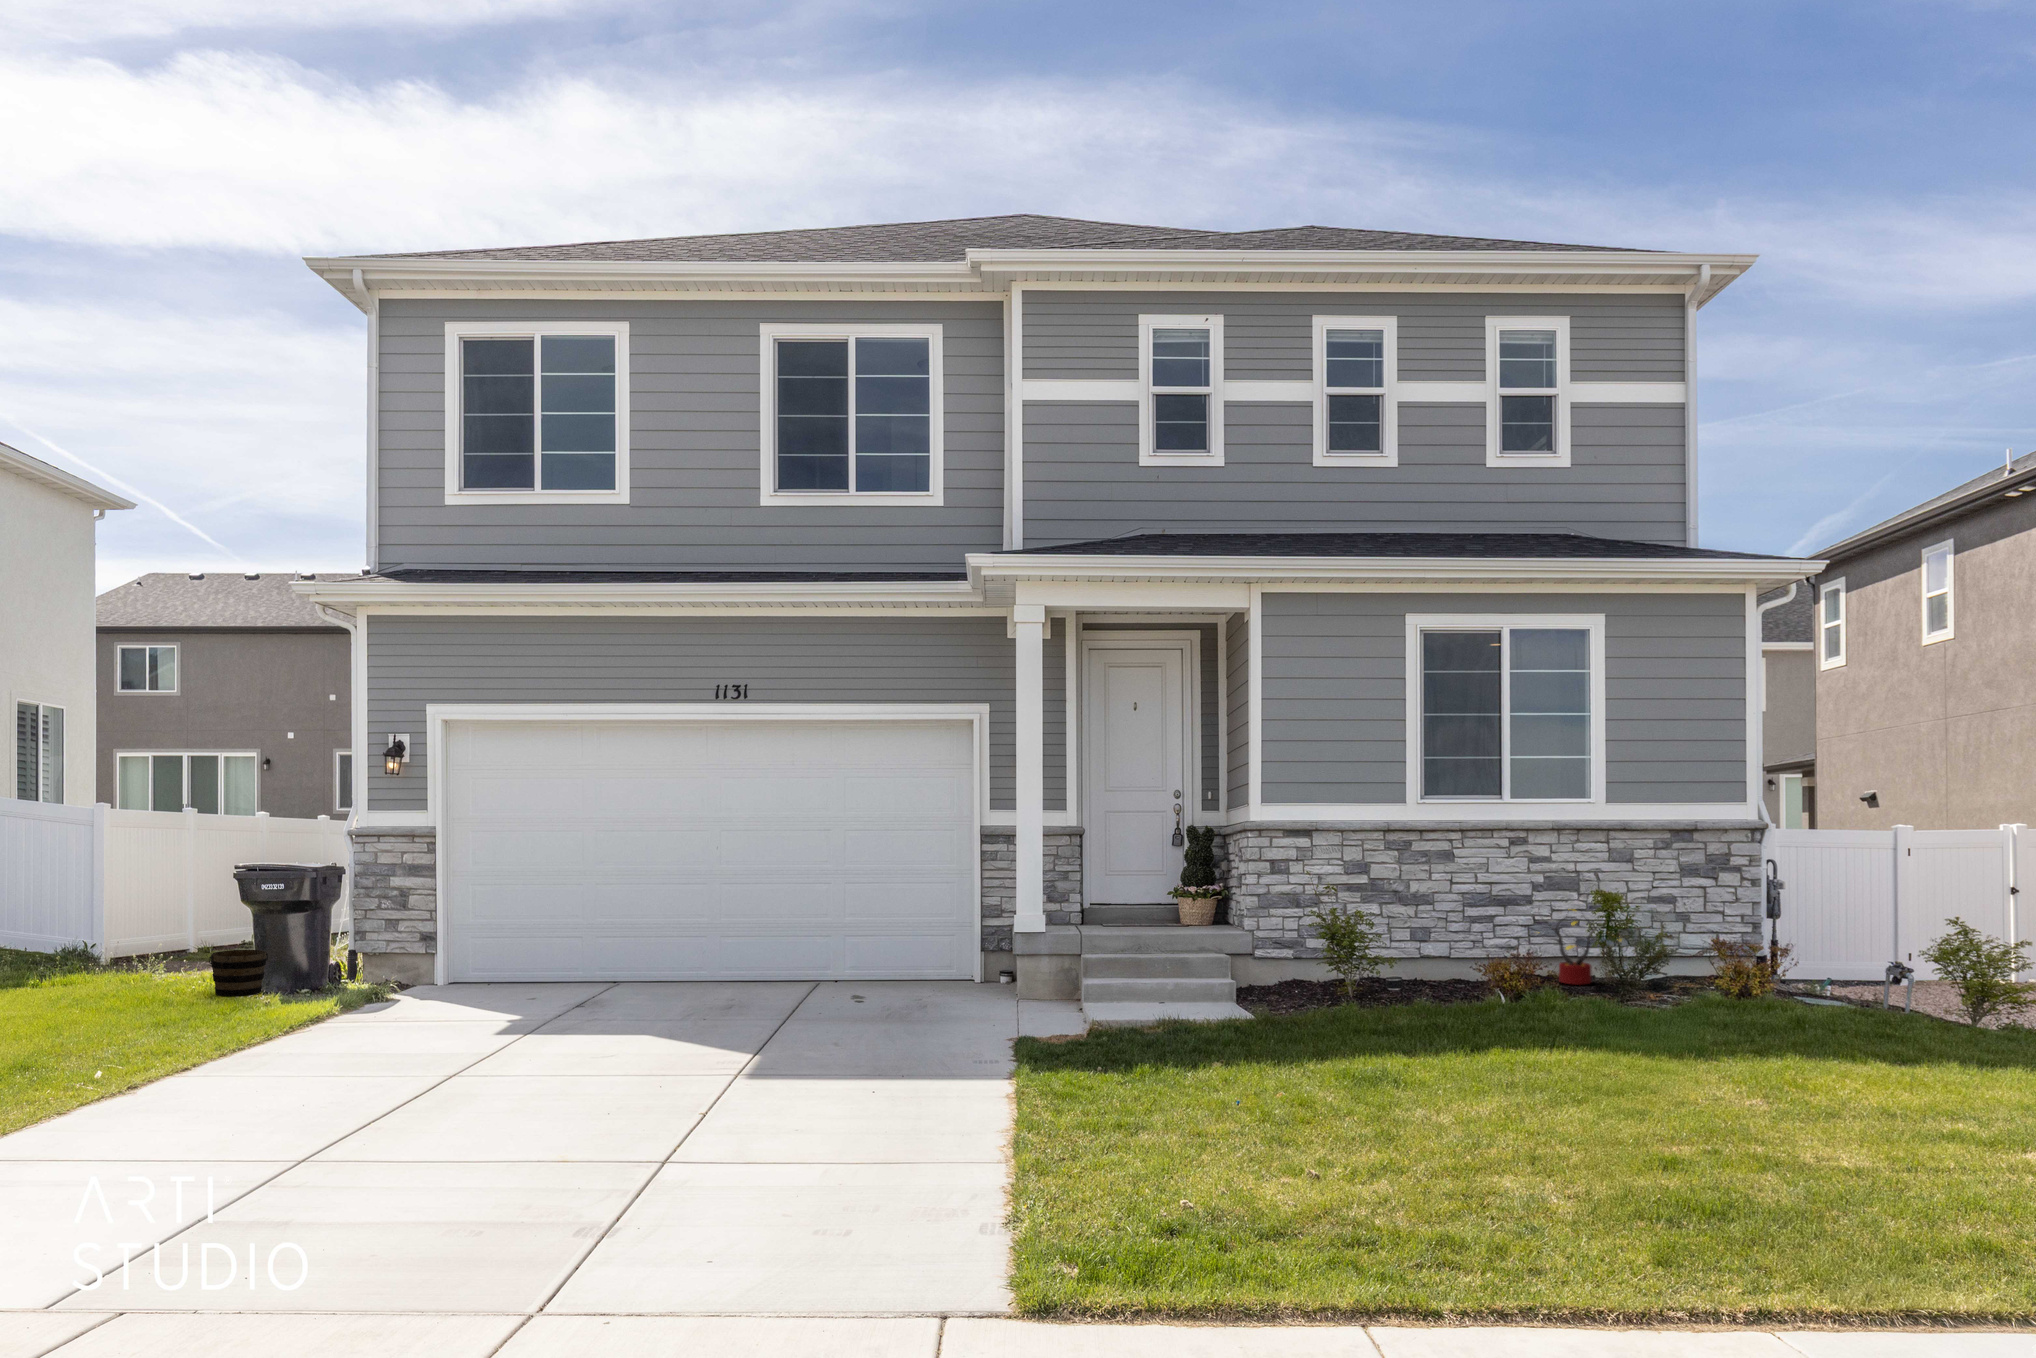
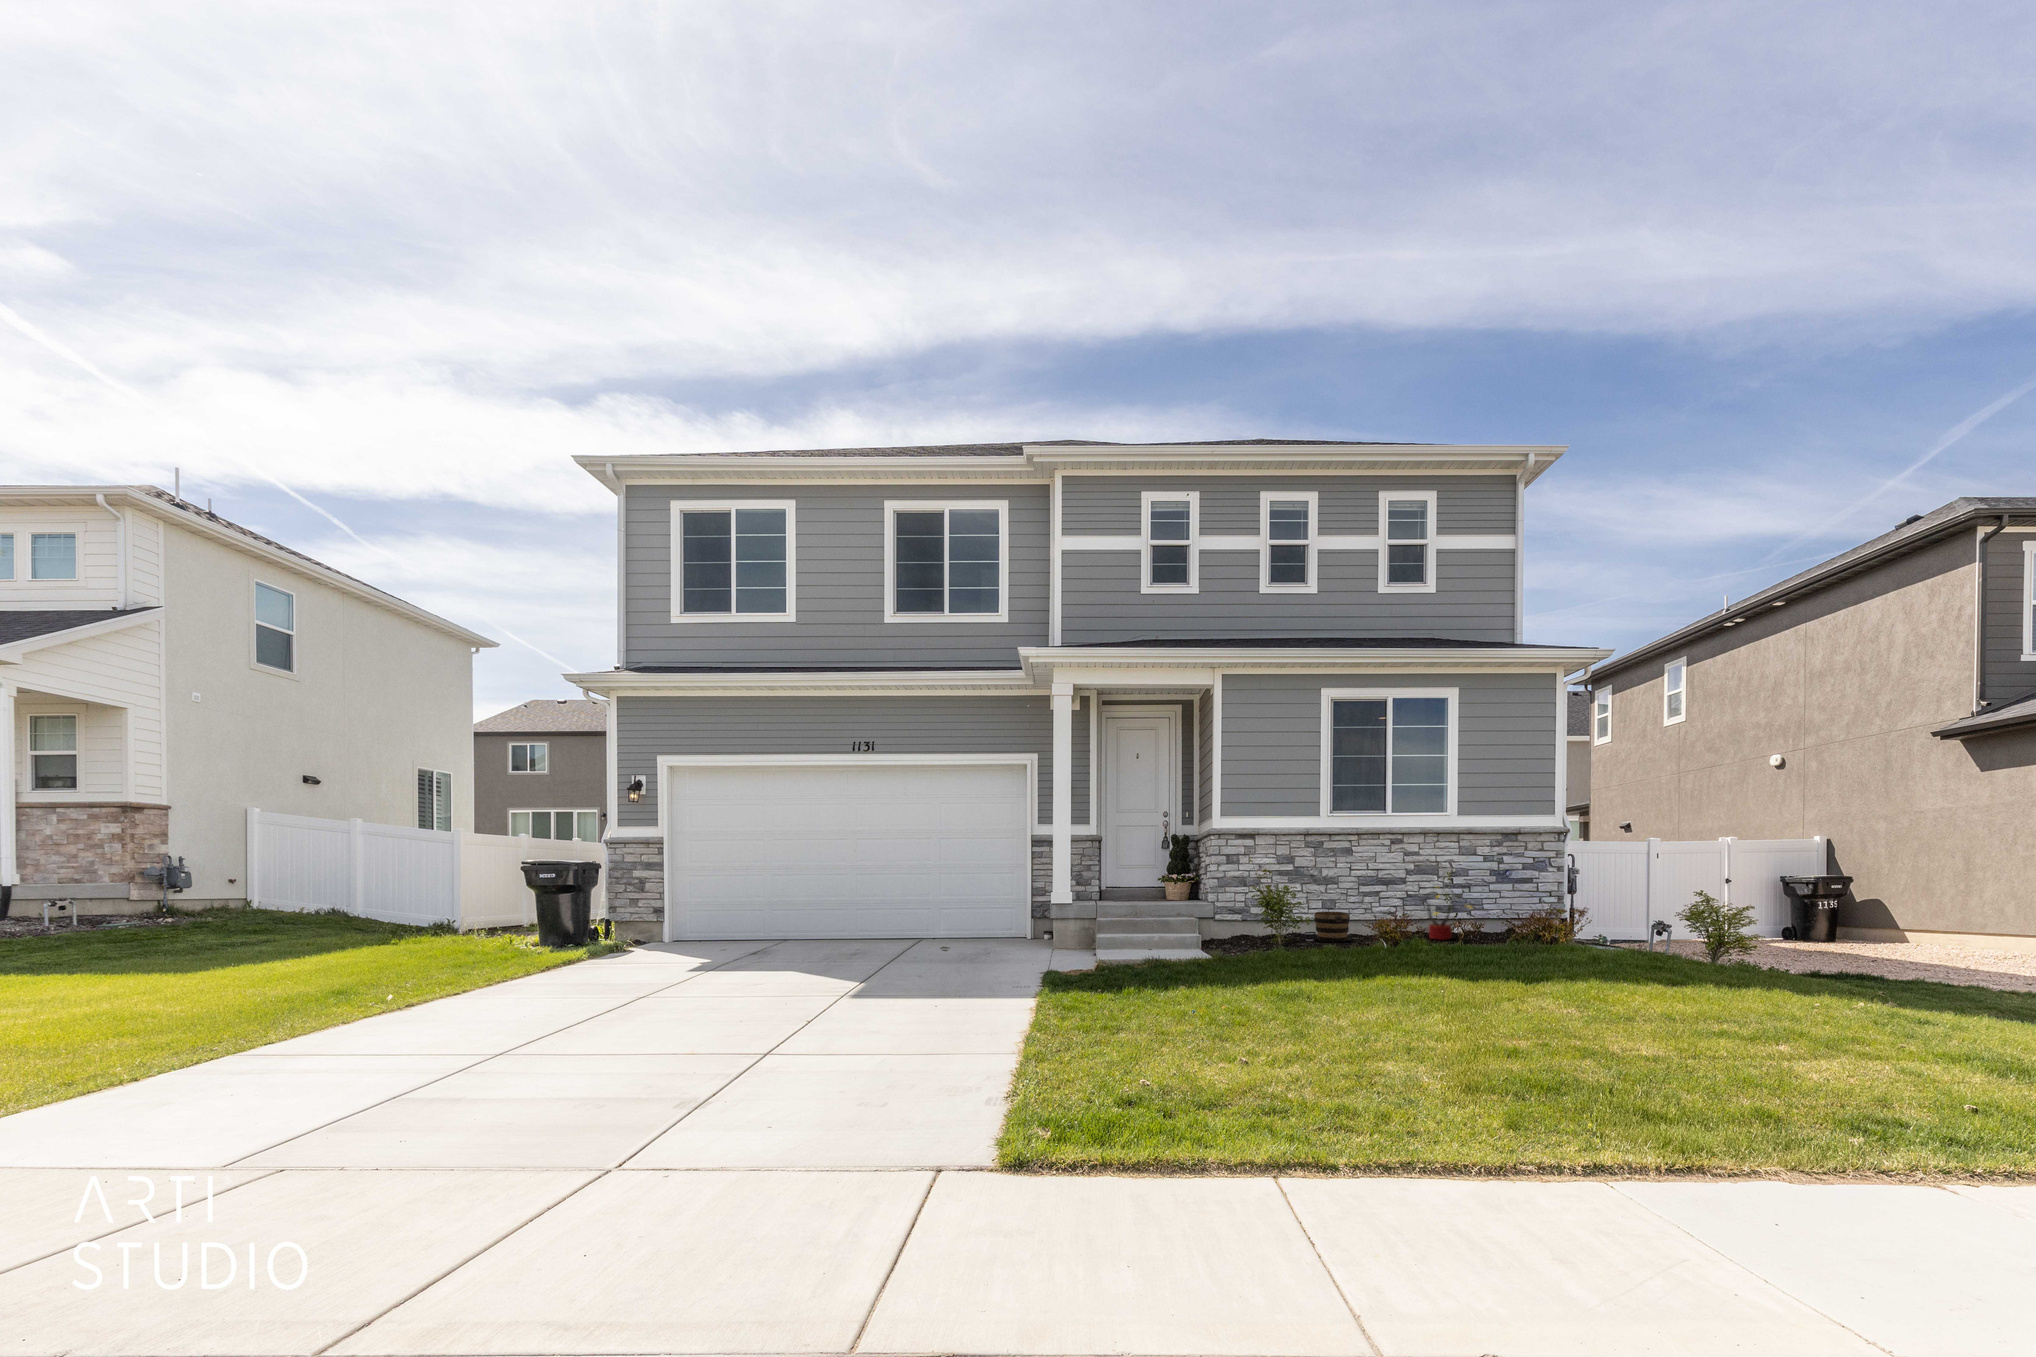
bucket: present [209,950,268,996] -> present [1314,912,1350,942]

